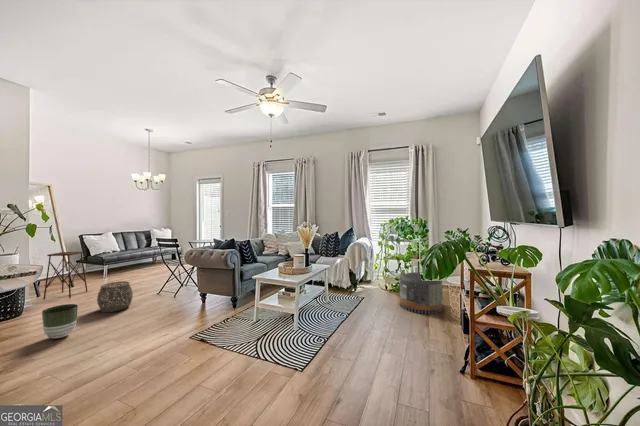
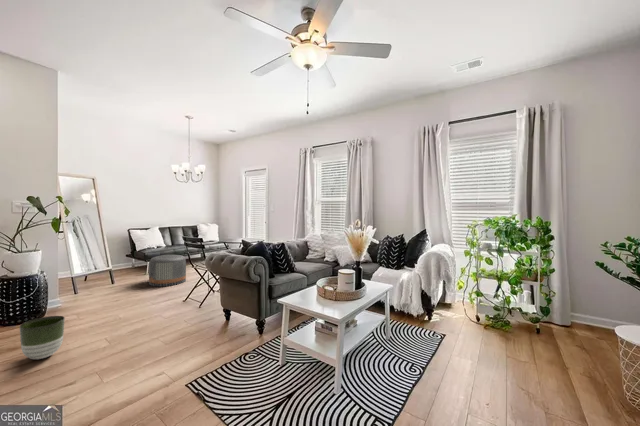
side table: present [43,252,87,299] -> none [71,248,117,299]
pouf: present [400,272,443,314] -> present [149,254,186,286]
woven basket: present [97,281,133,312] -> none [106,286,147,324]

